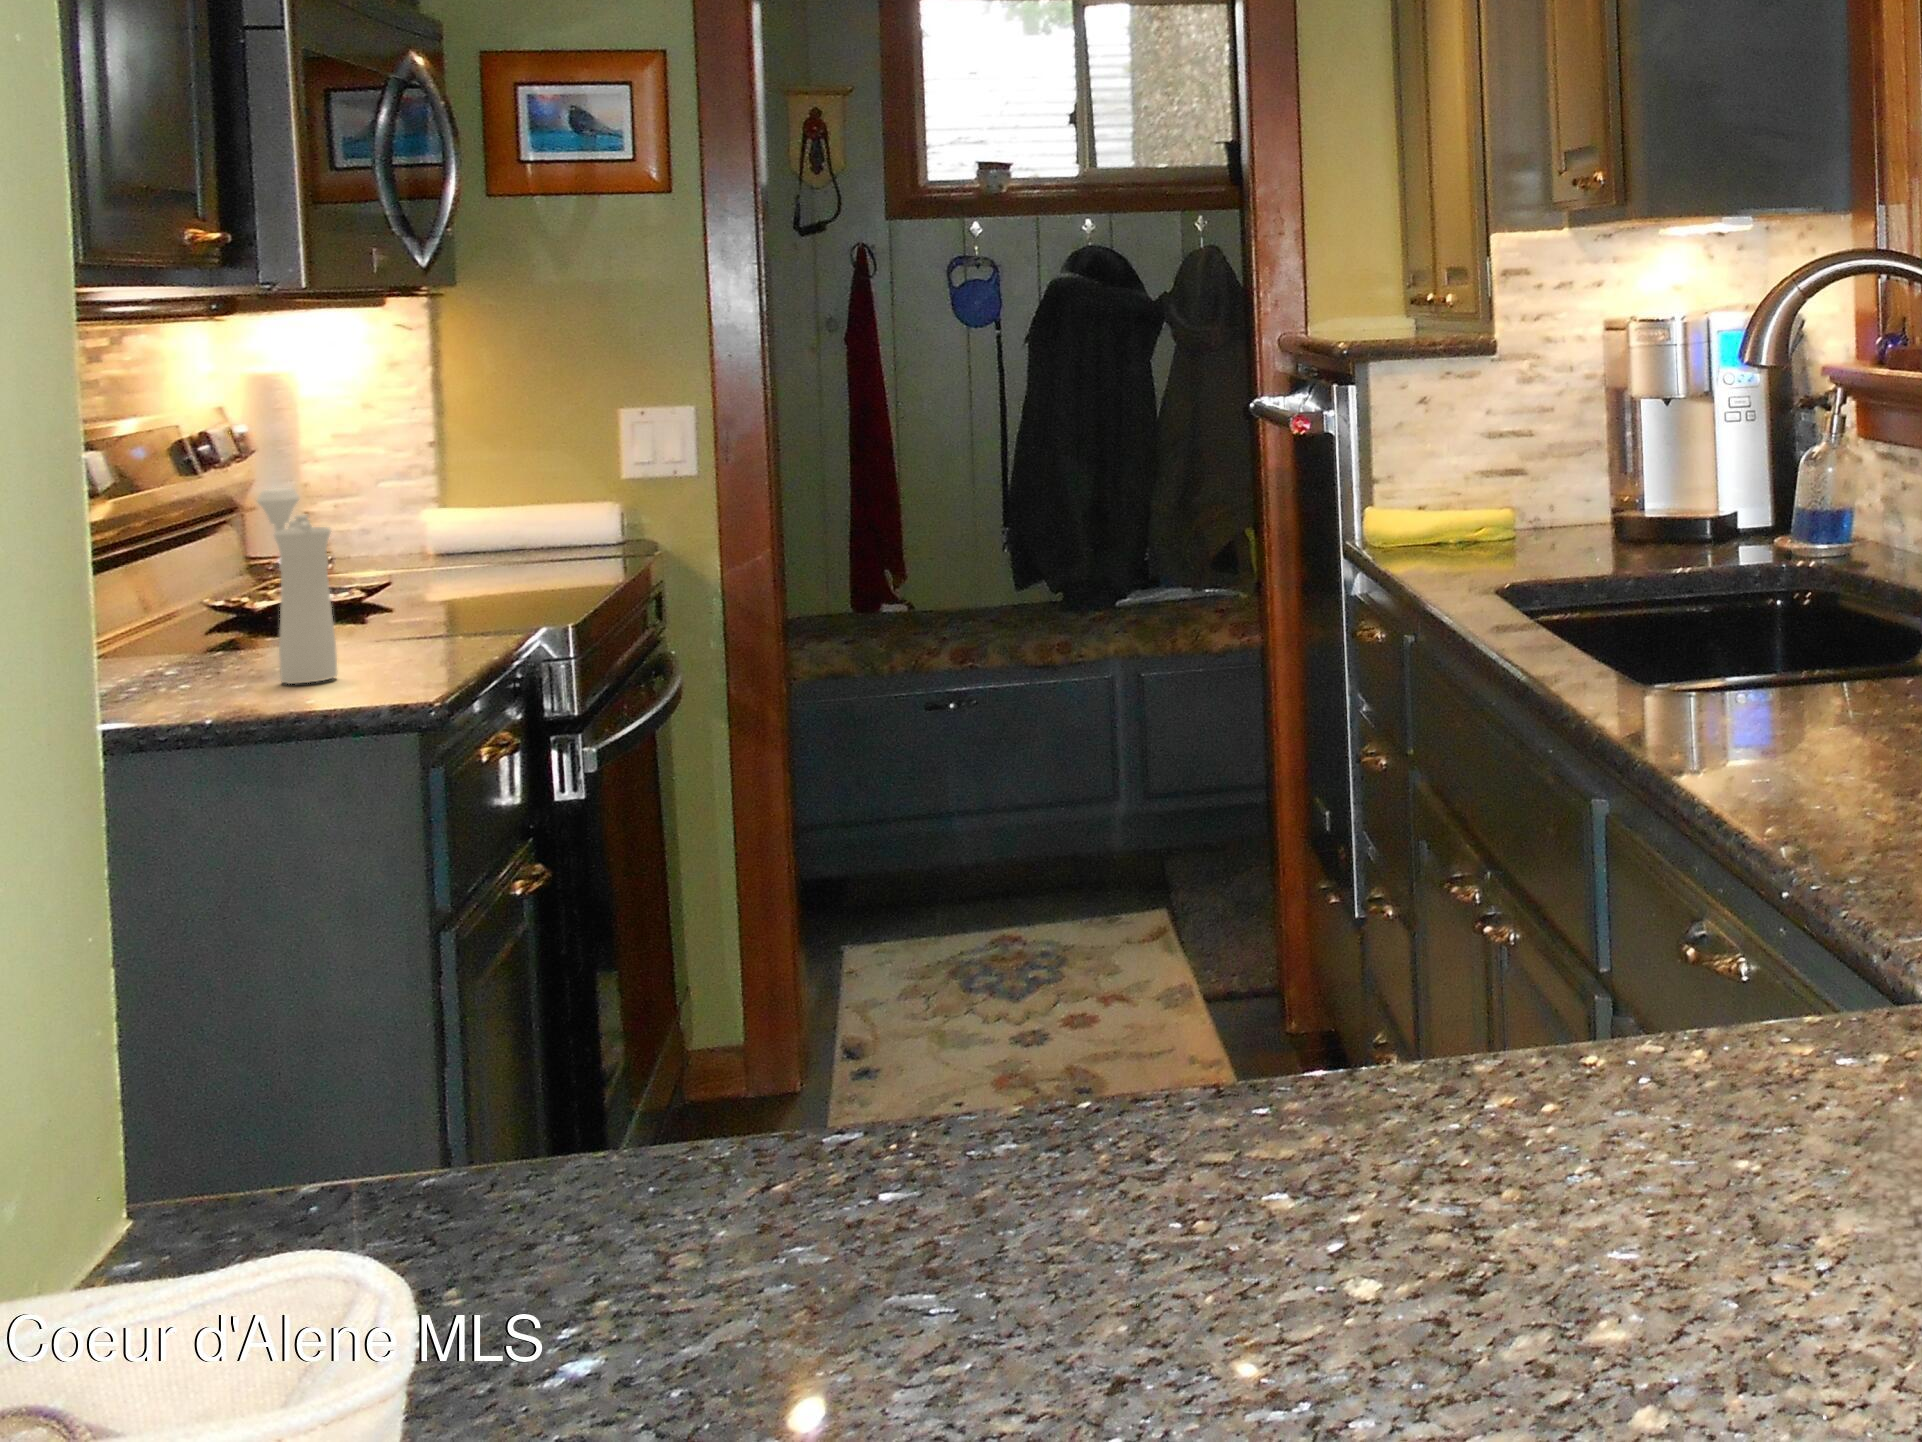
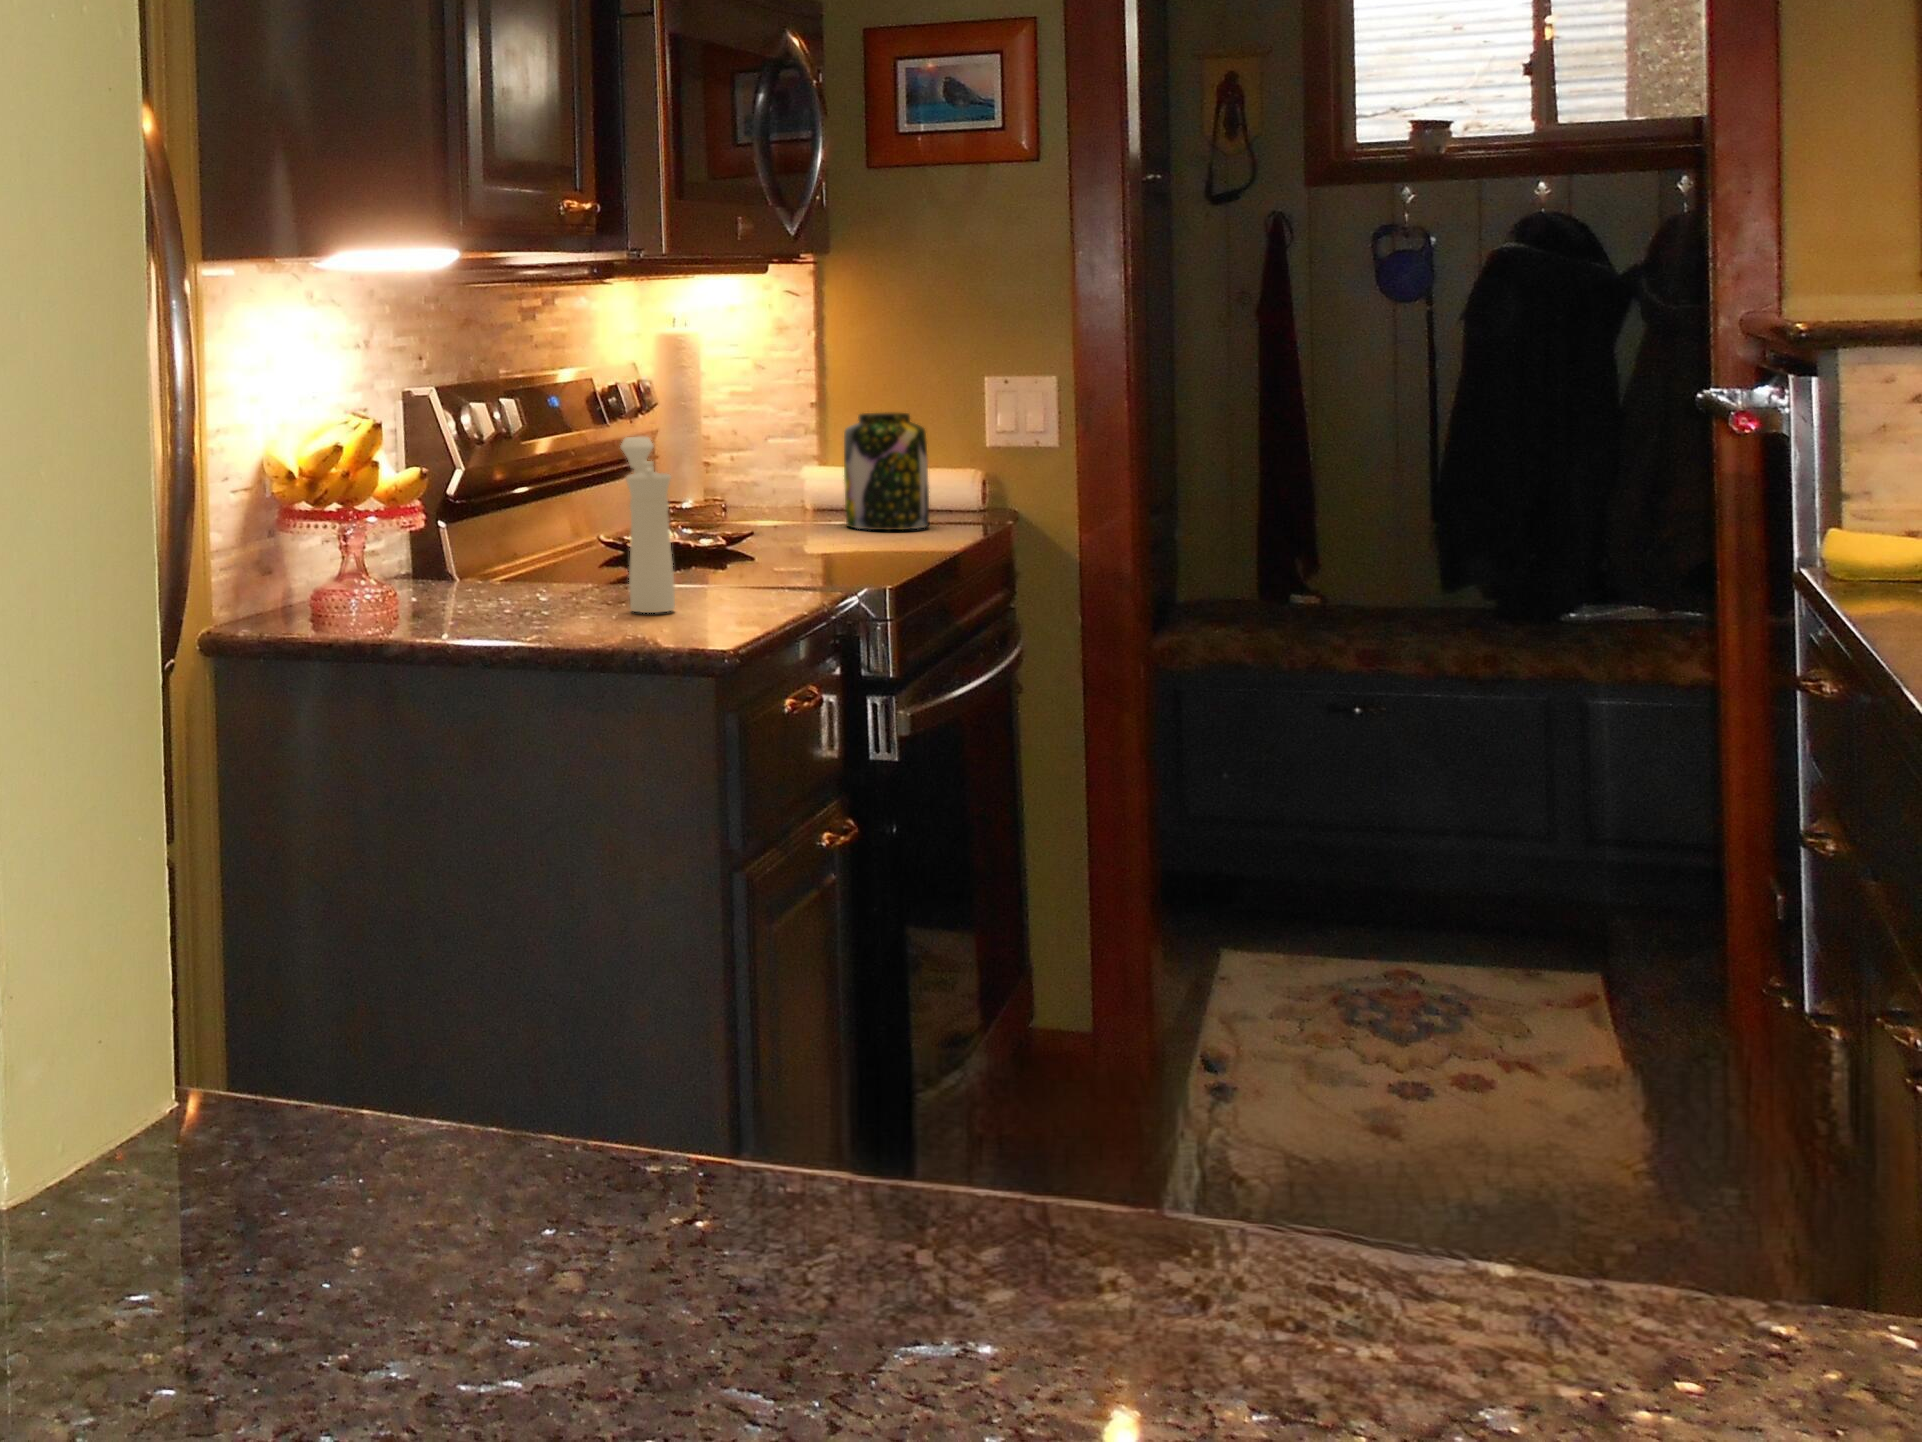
jar: none [478,449,575,572] -> present [844,412,929,530]

